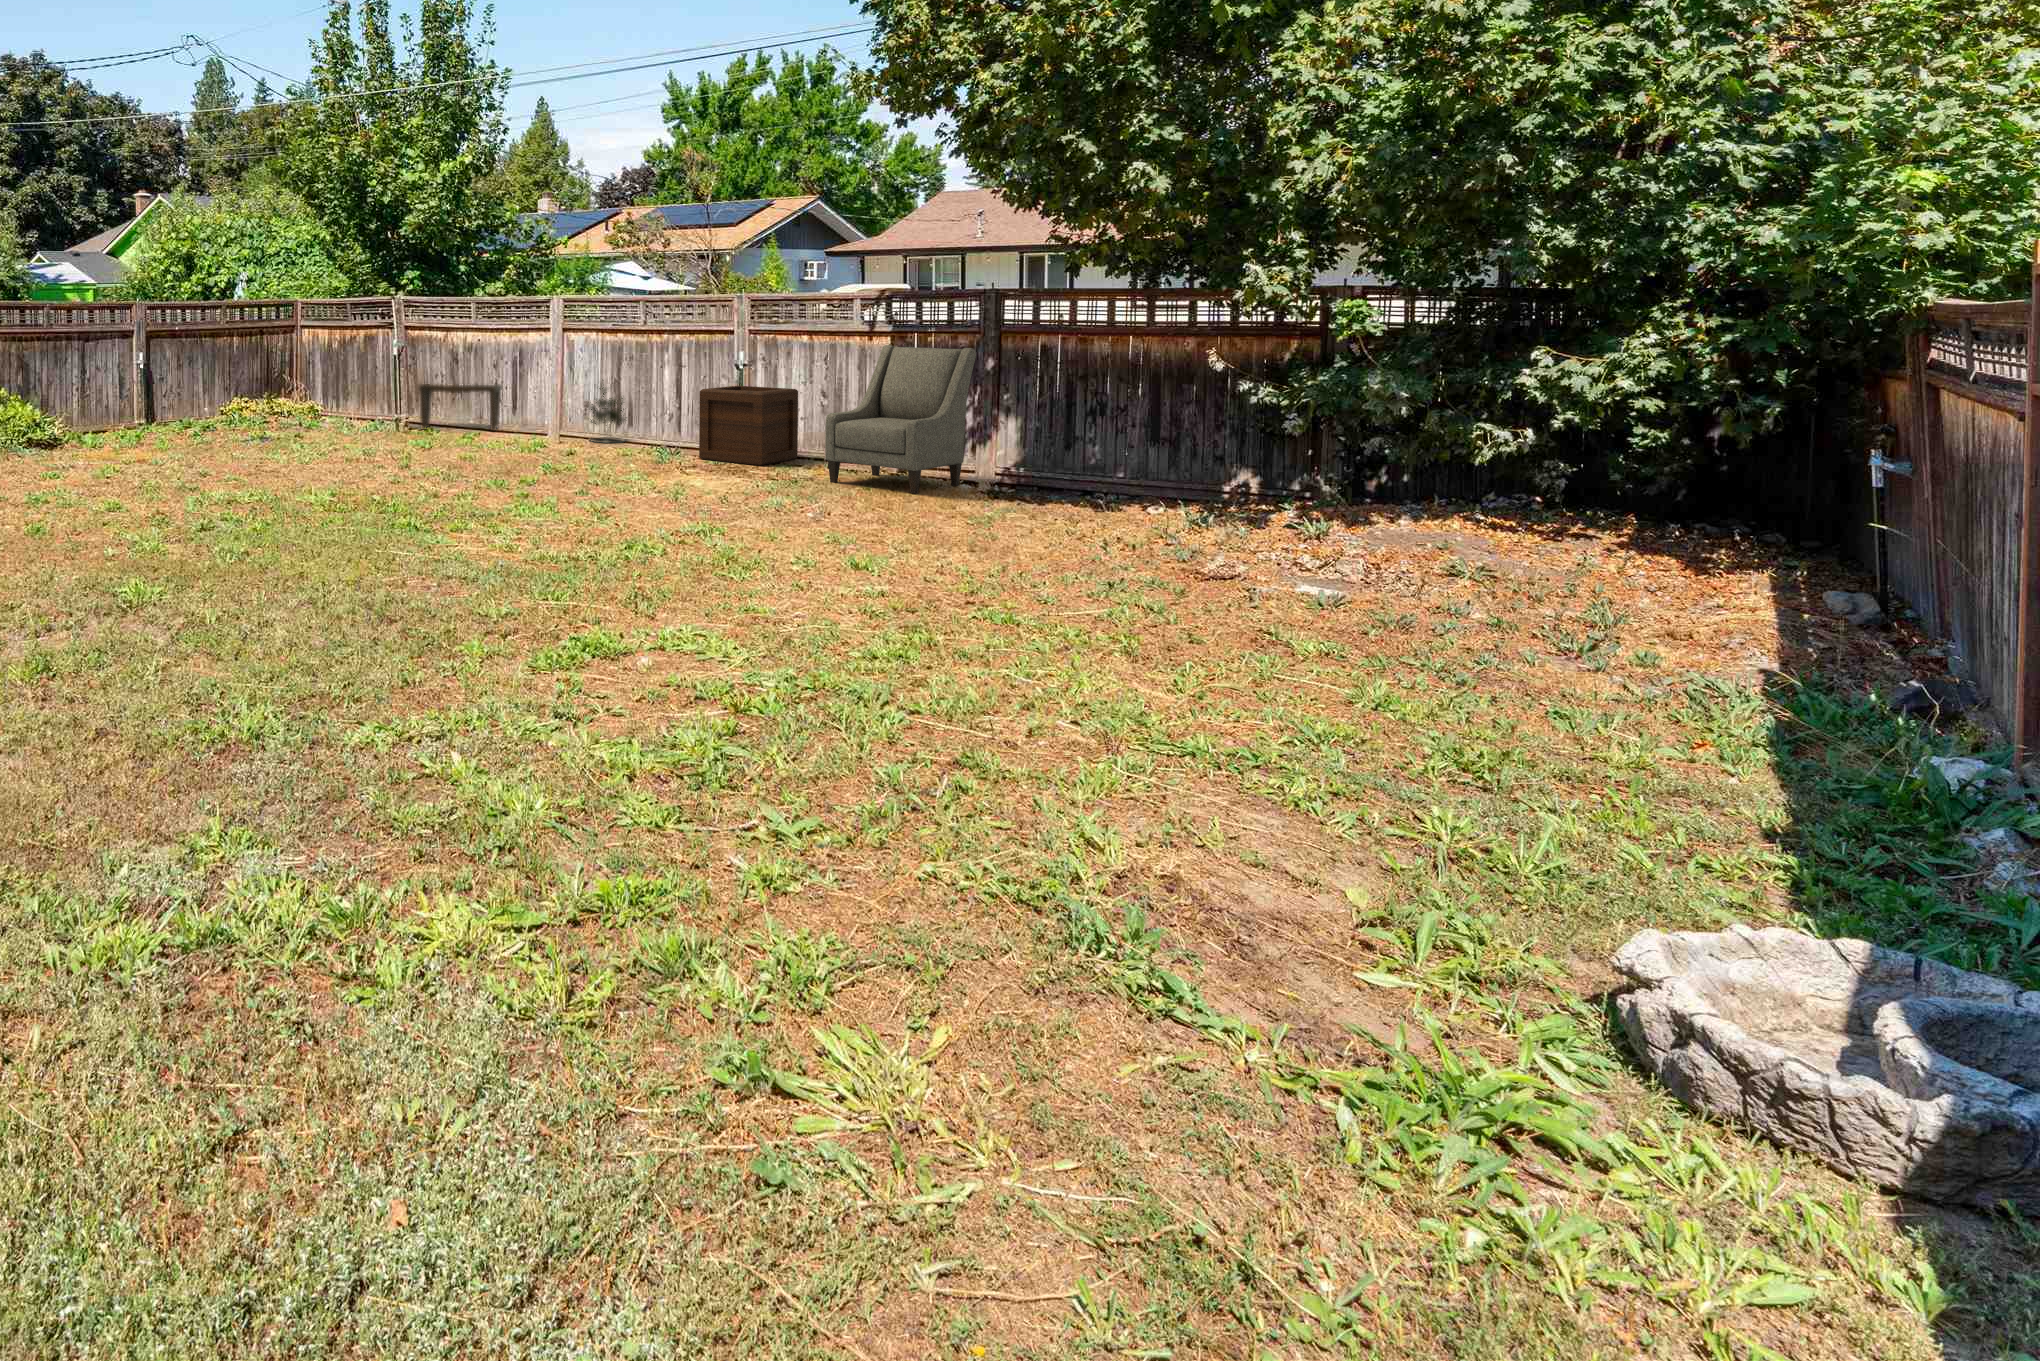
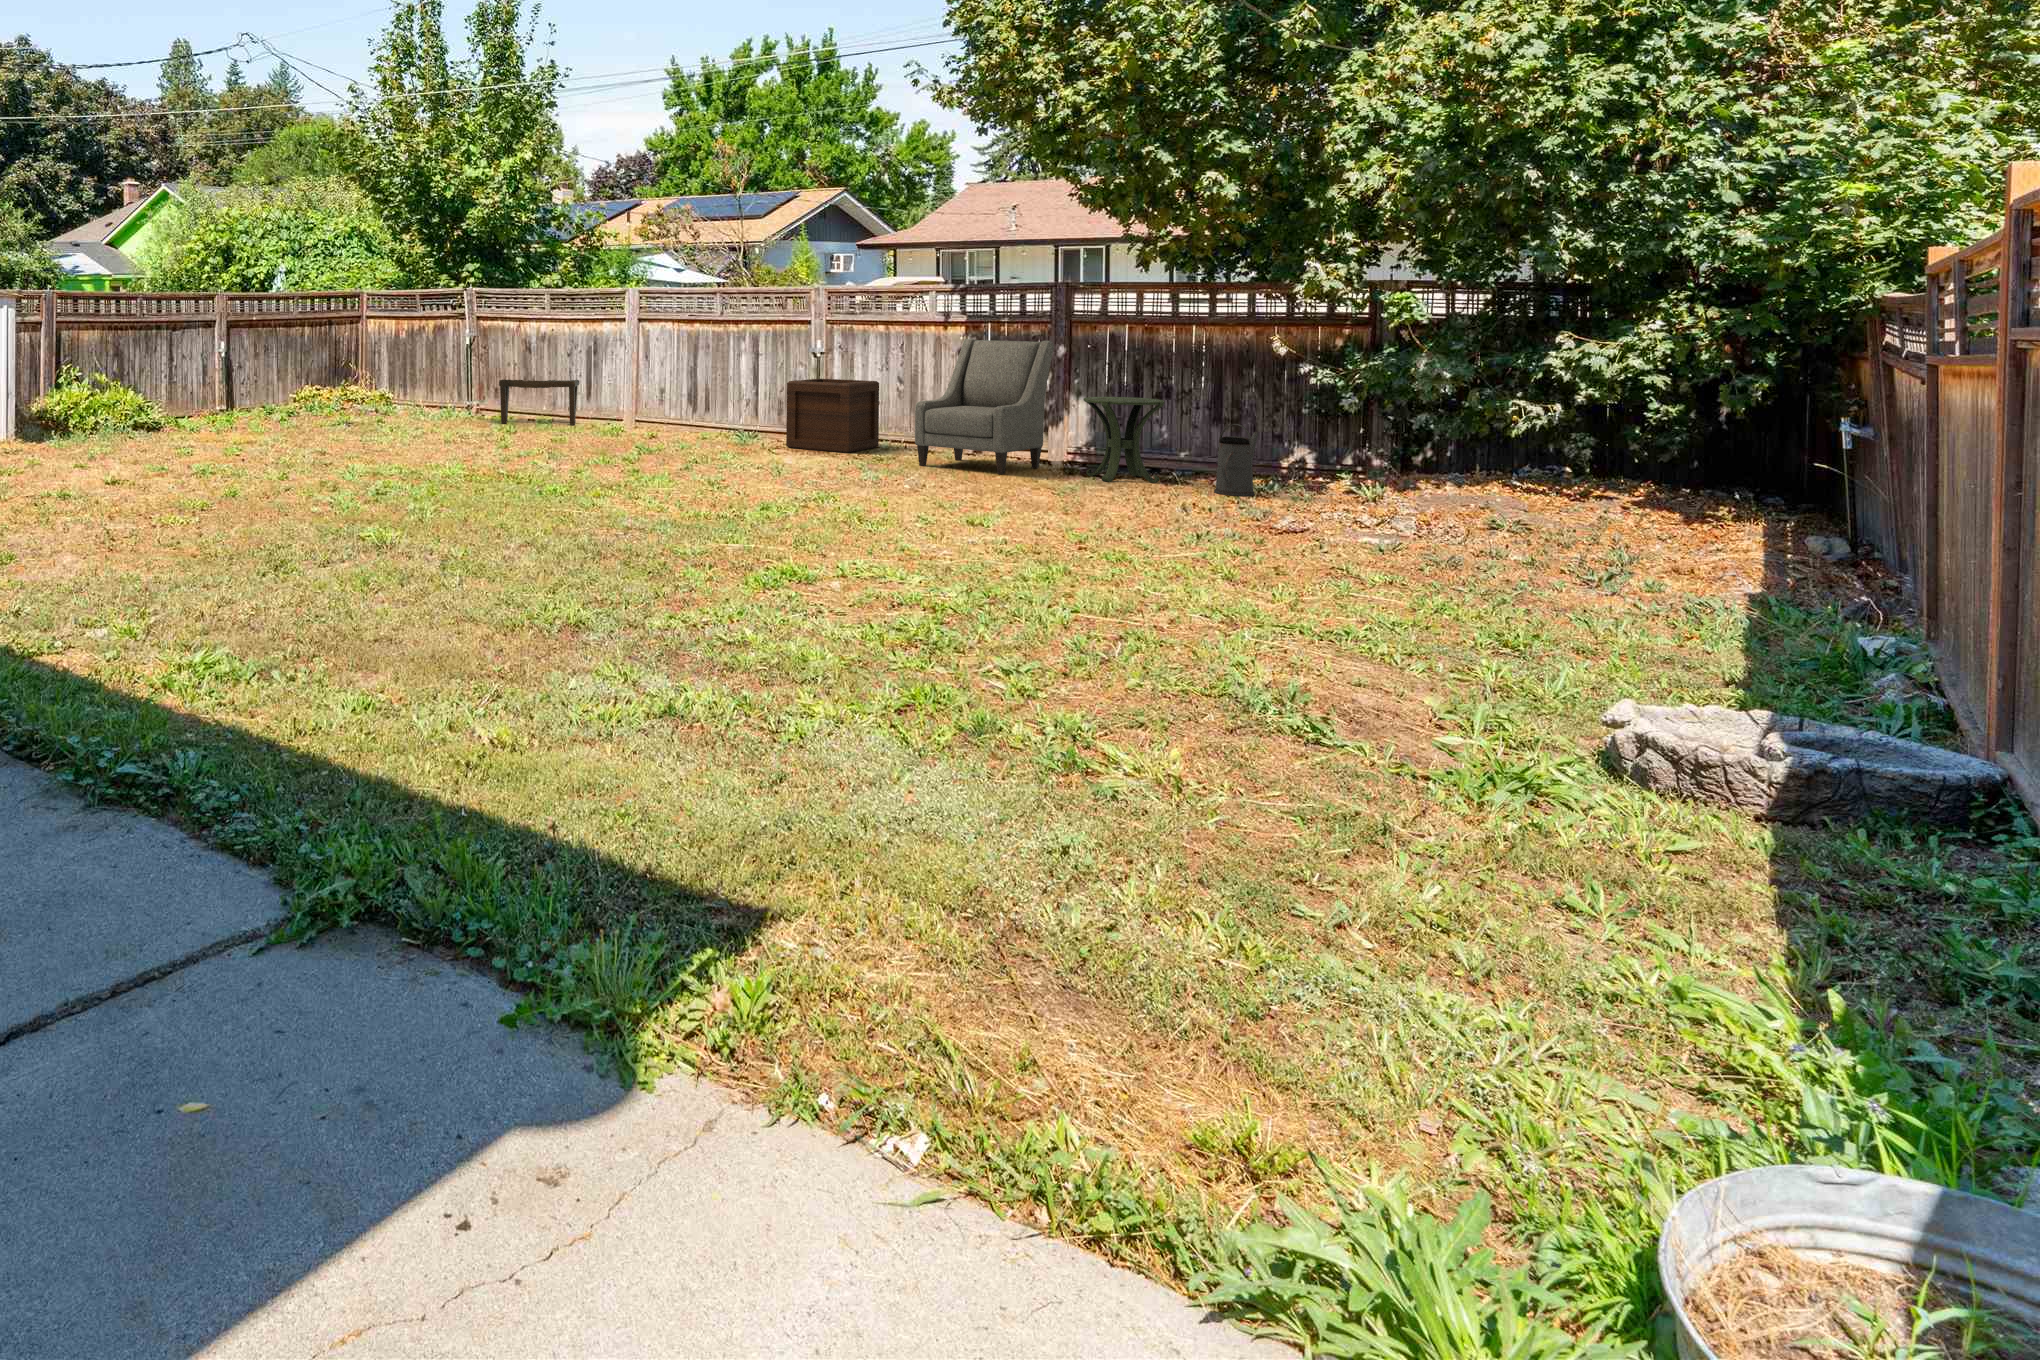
potted tree: present [588,380,627,443] -> none [668,372,710,435]
side table: none [1004,410,1091,505] -> present [1083,397,1165,483]
watering can: none [1143,443,1194,524] -> present [1214,424,1258,496]

